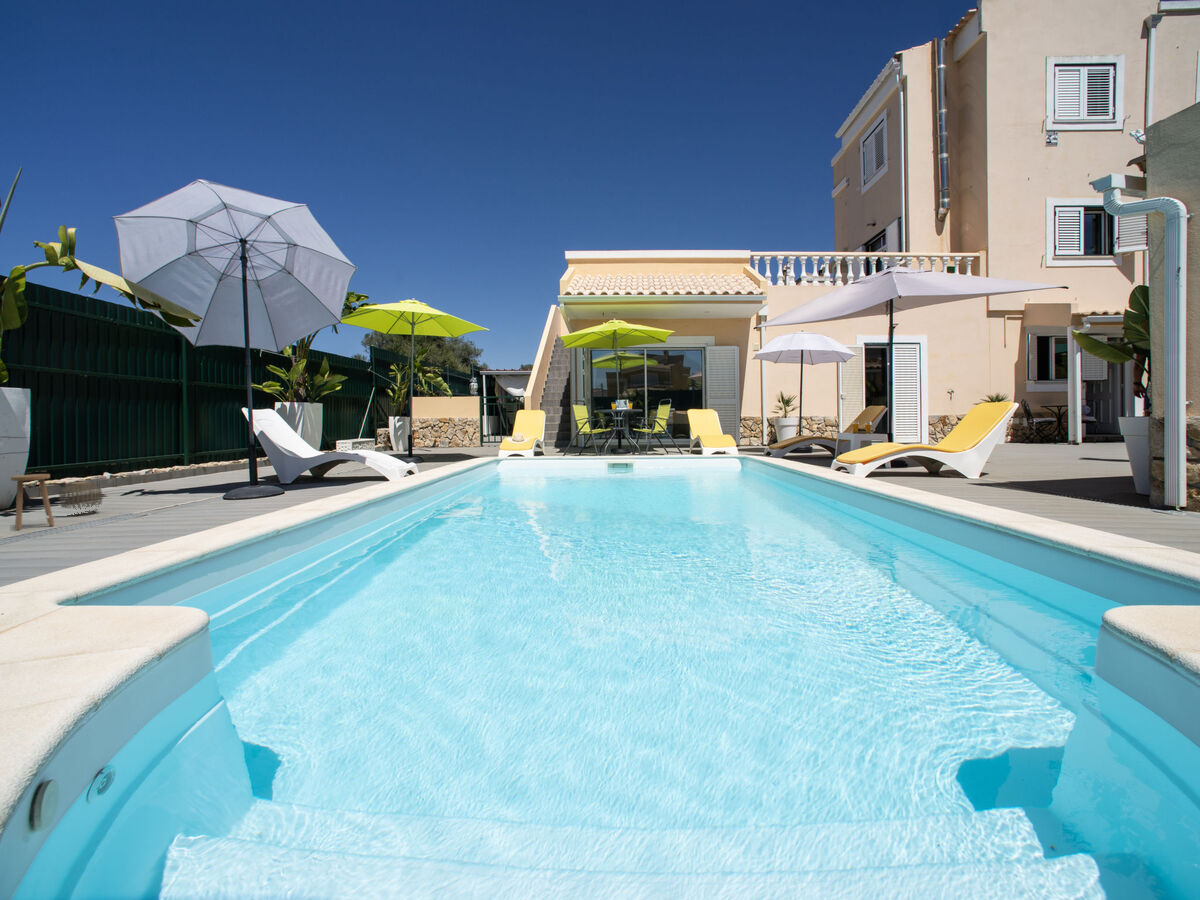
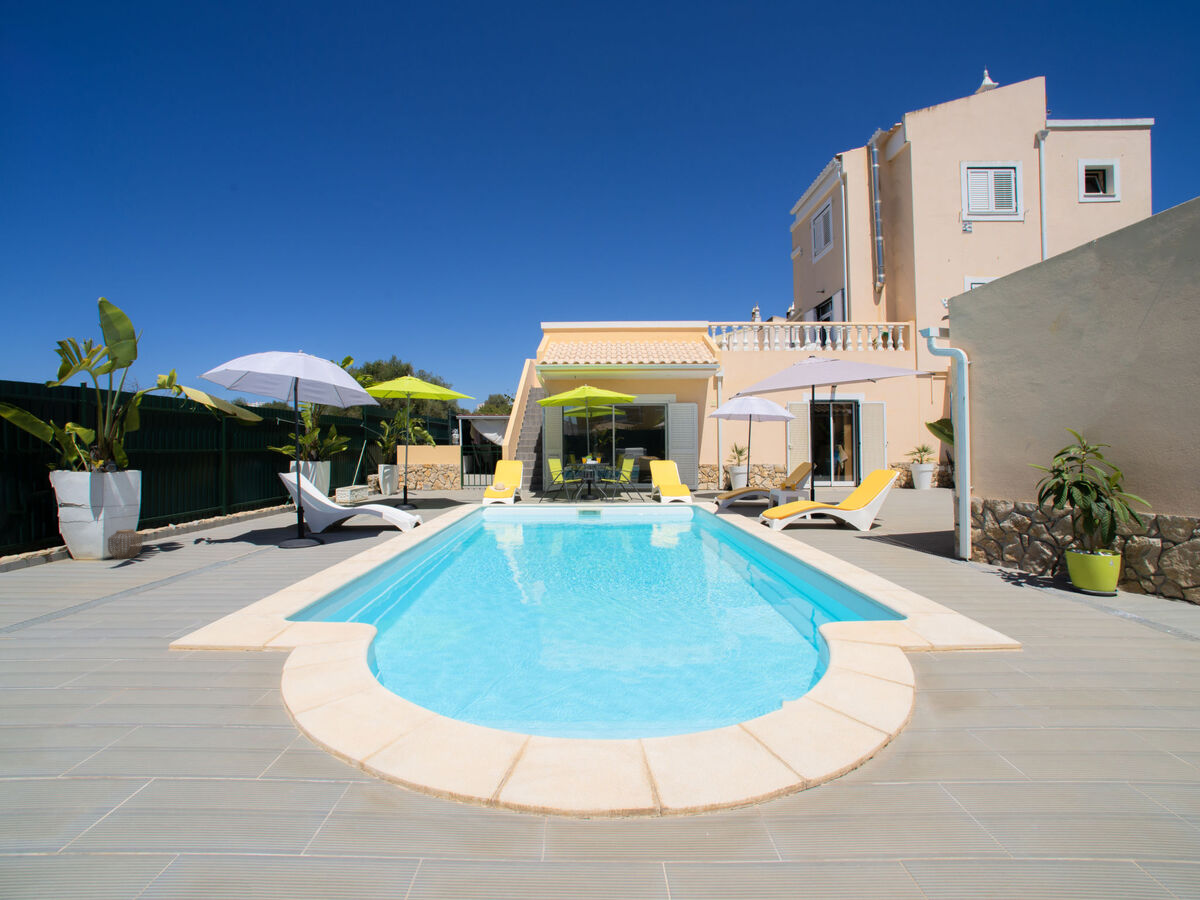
stool: present [11,474,54,530] -> none [75,524,108,572]

